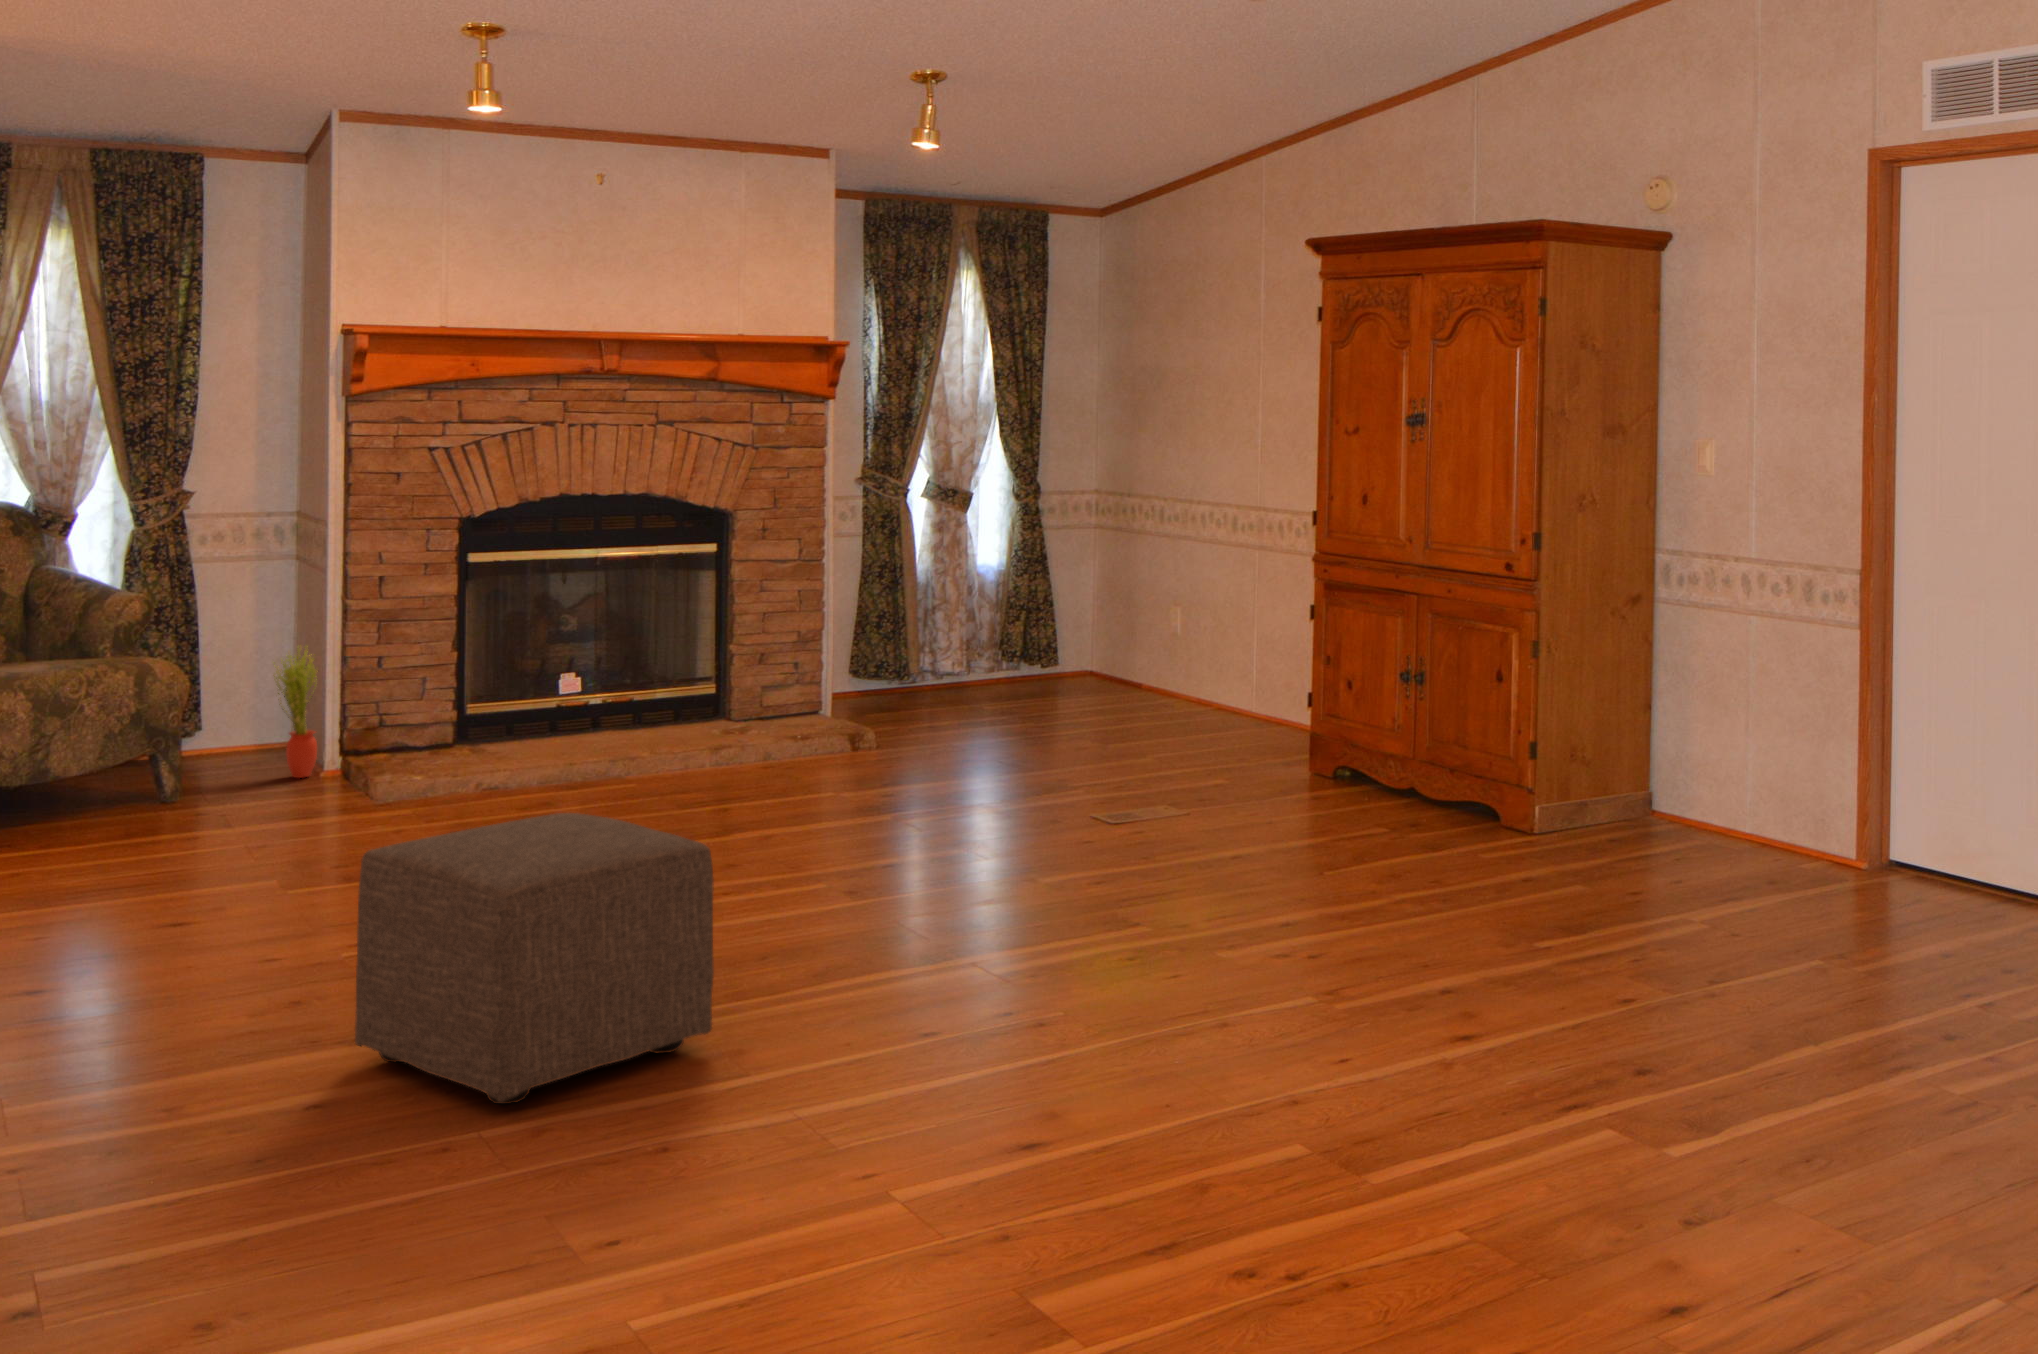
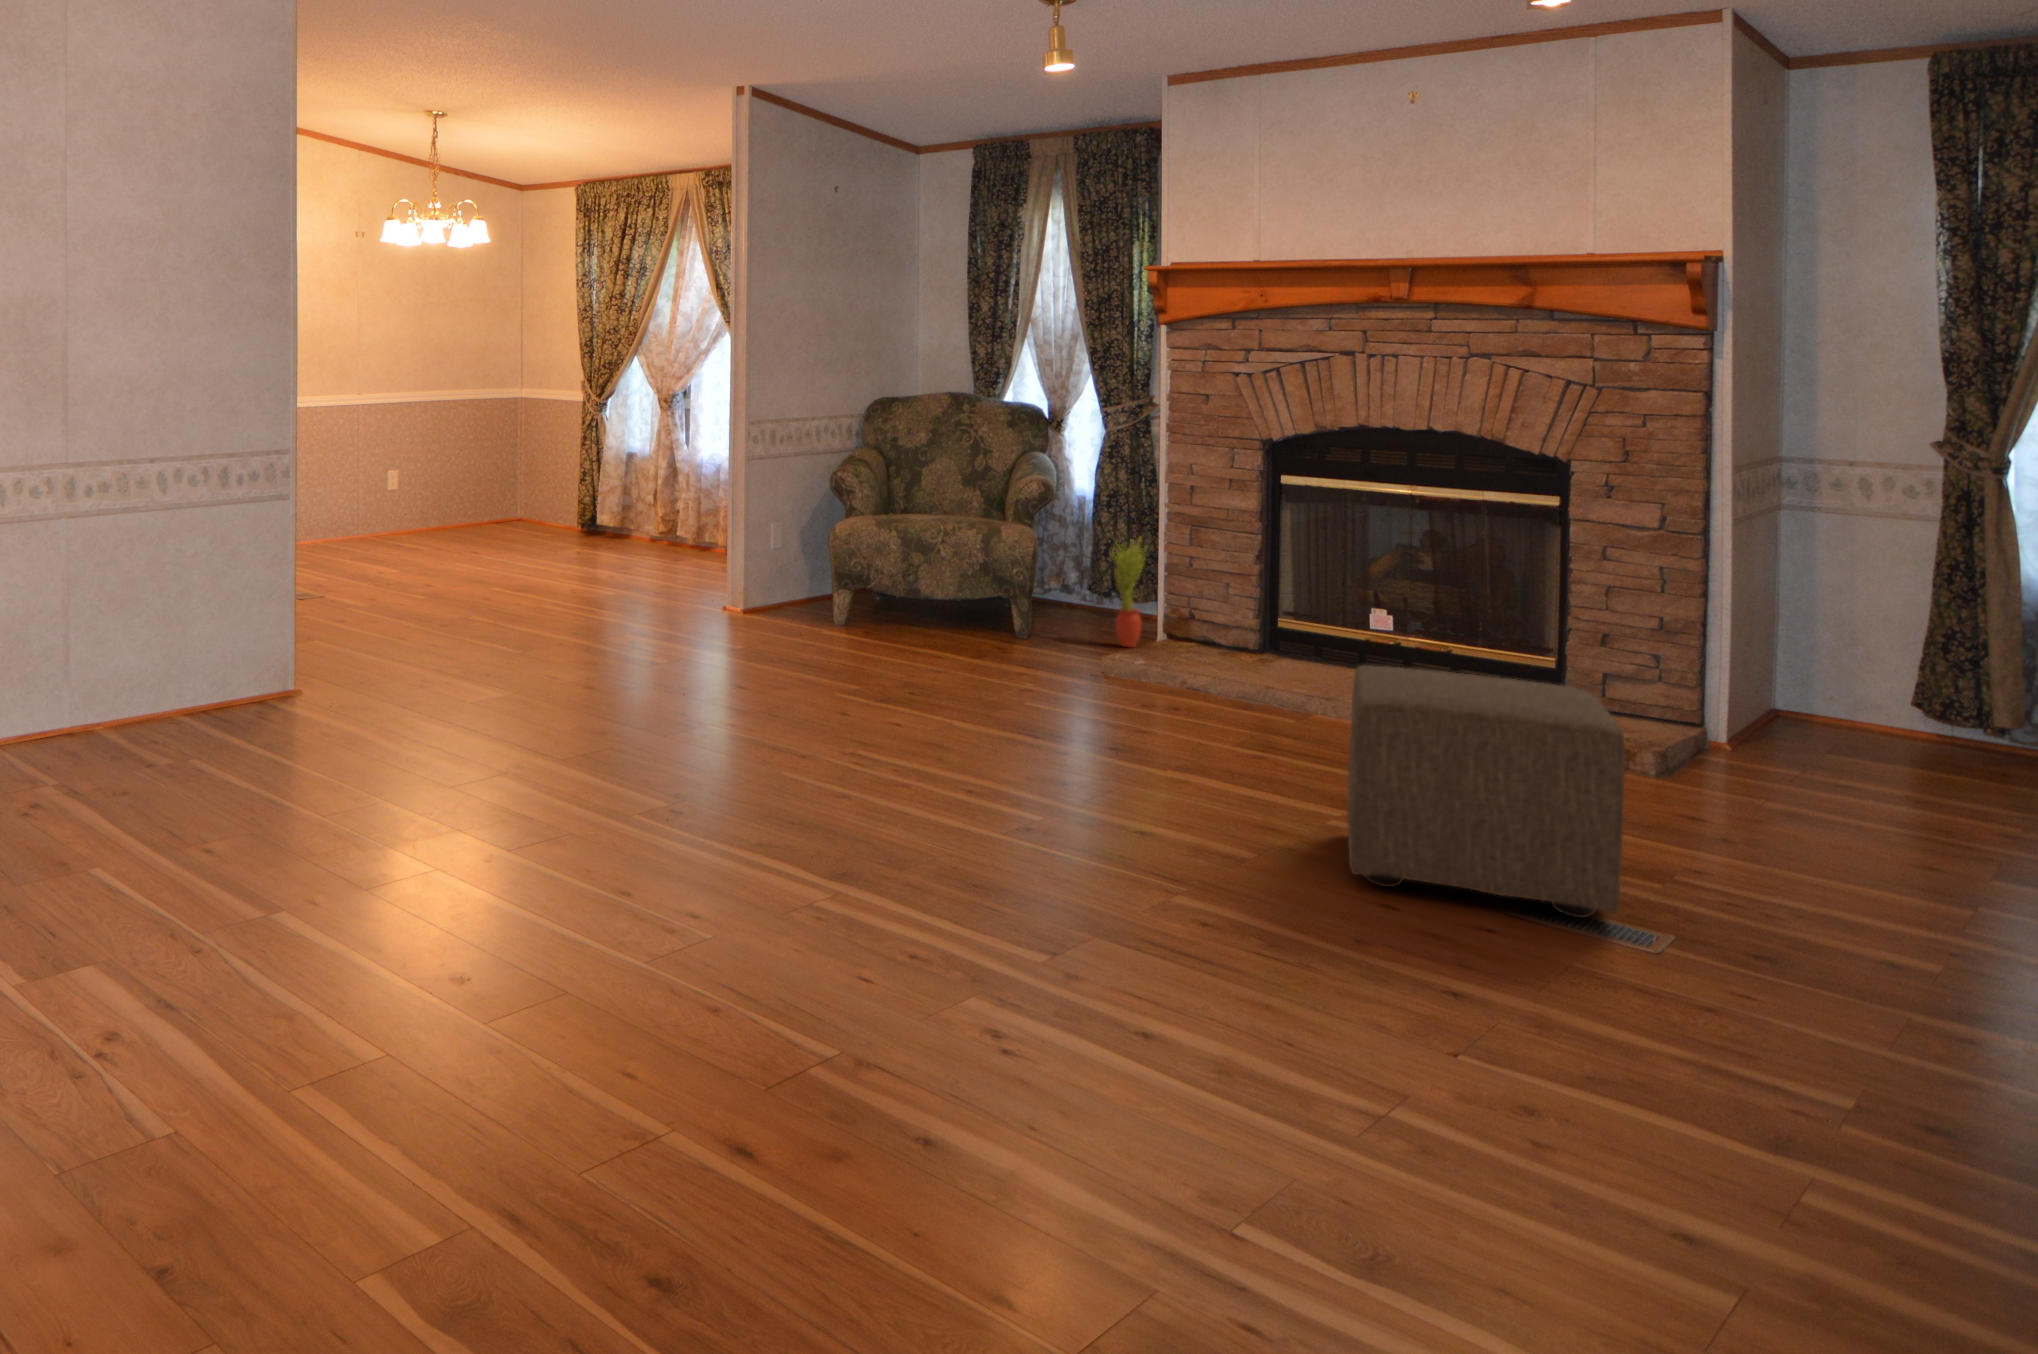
ottoman: present [355,813,714,1104] -> present [1347,665,1625,918]

